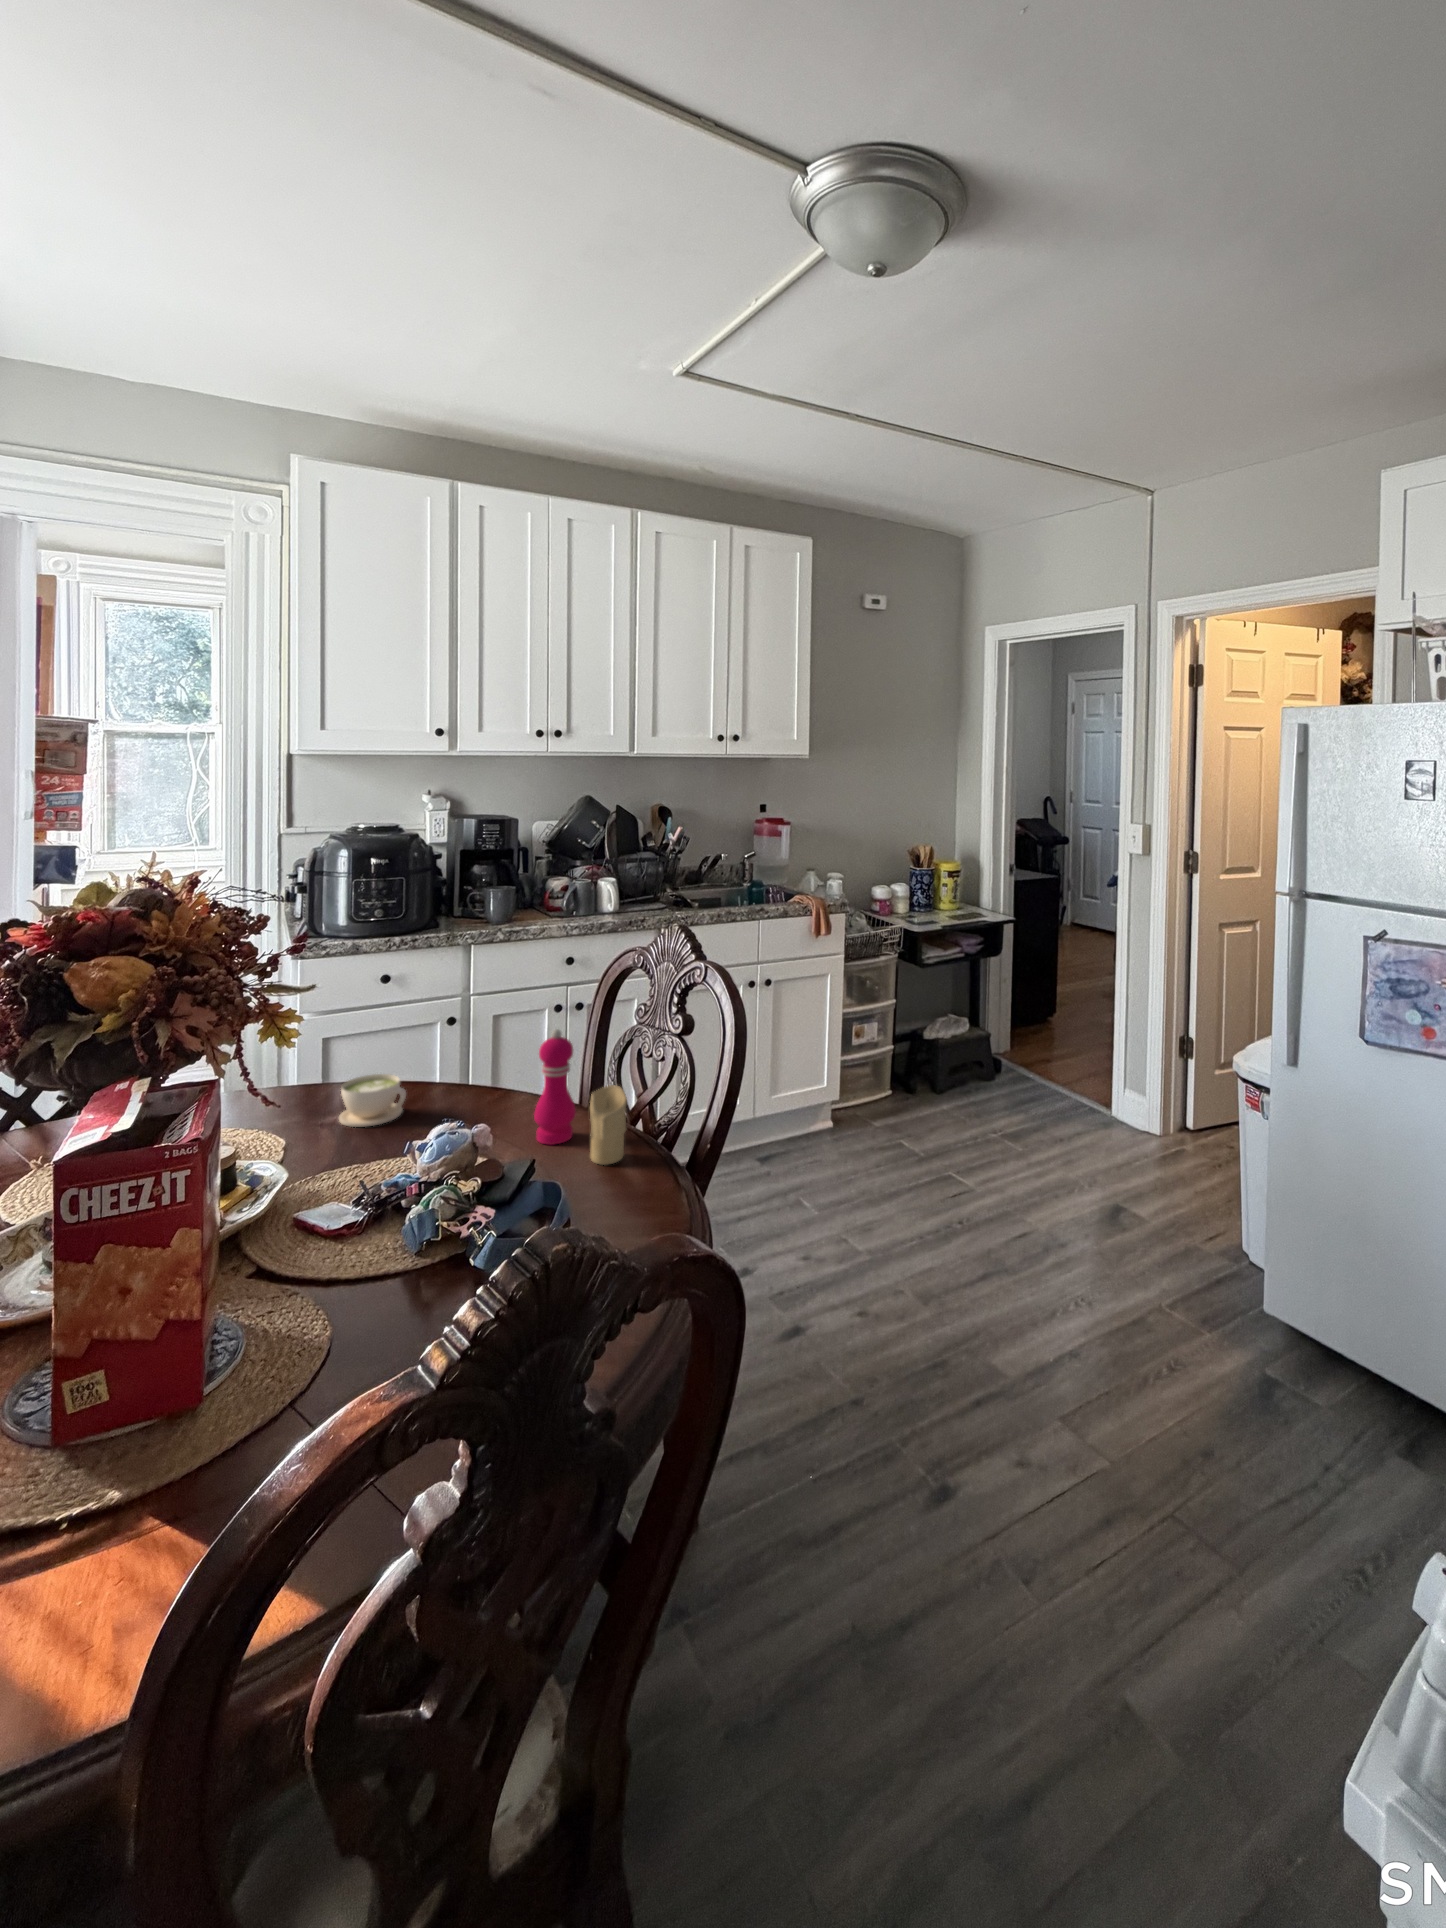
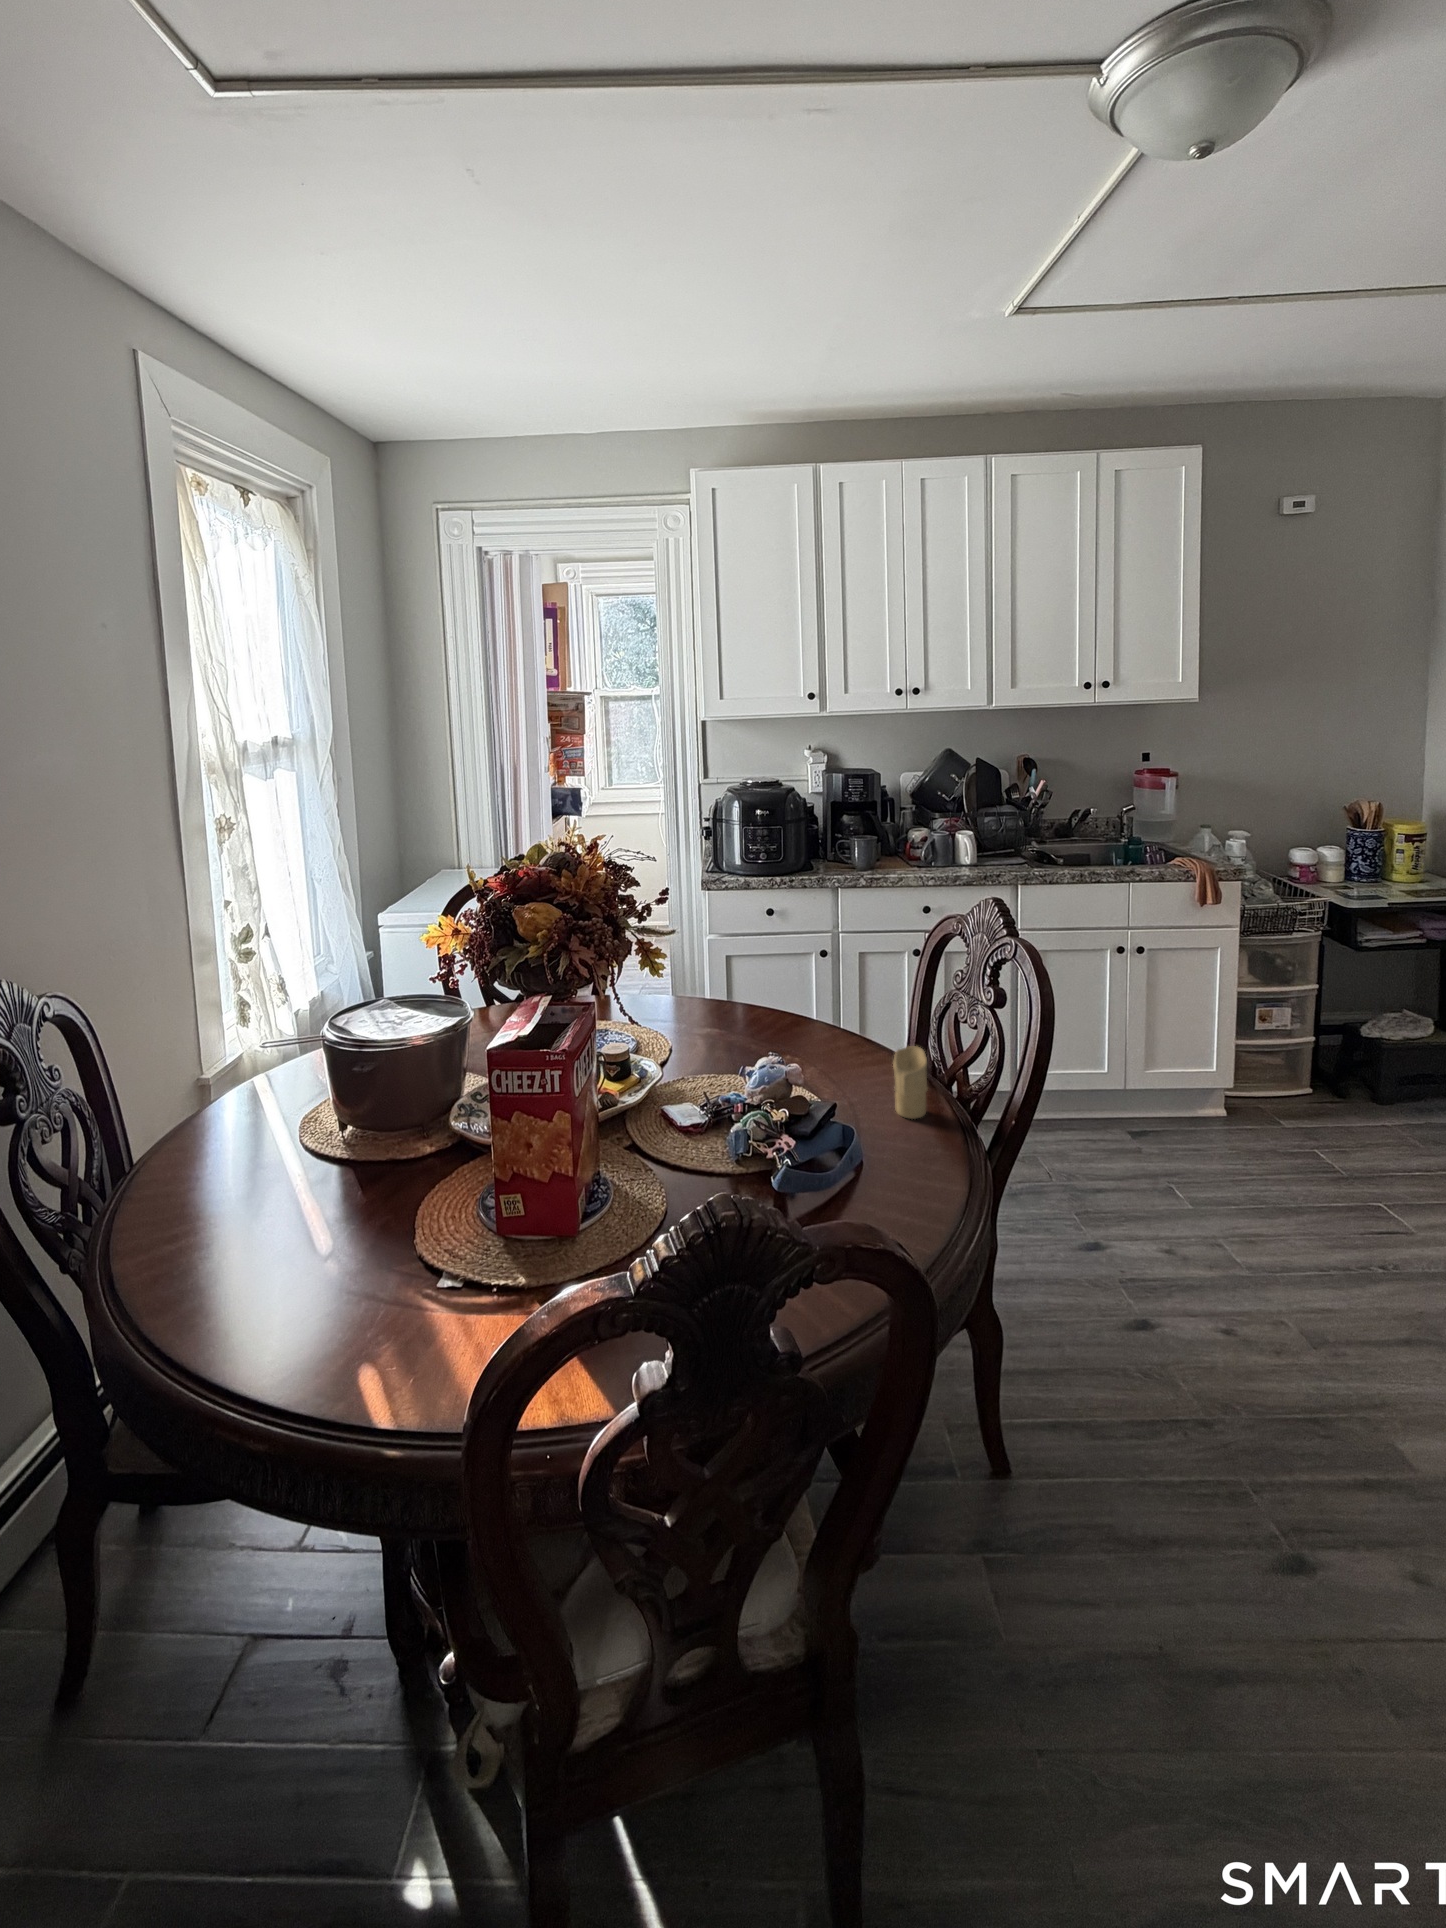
pepper mill: present [534,1029,576,1145] -> none [852,986,889,1089]
coffee cup: present [339,1074,406,1127] -> none [710,1000,758,1043]

